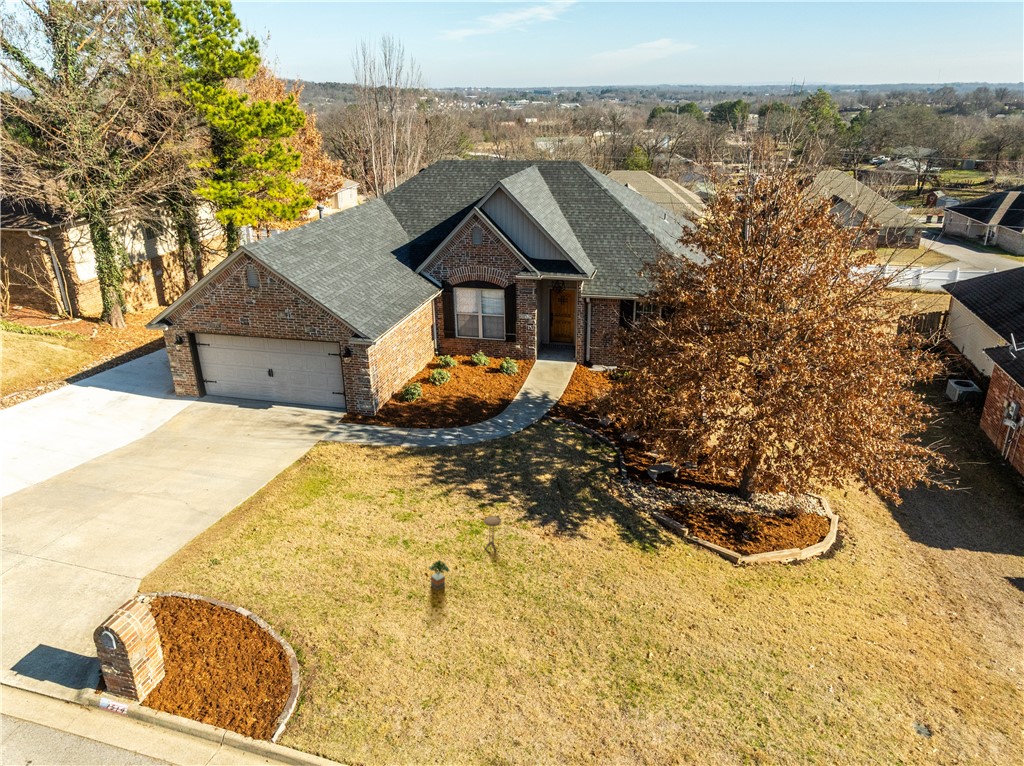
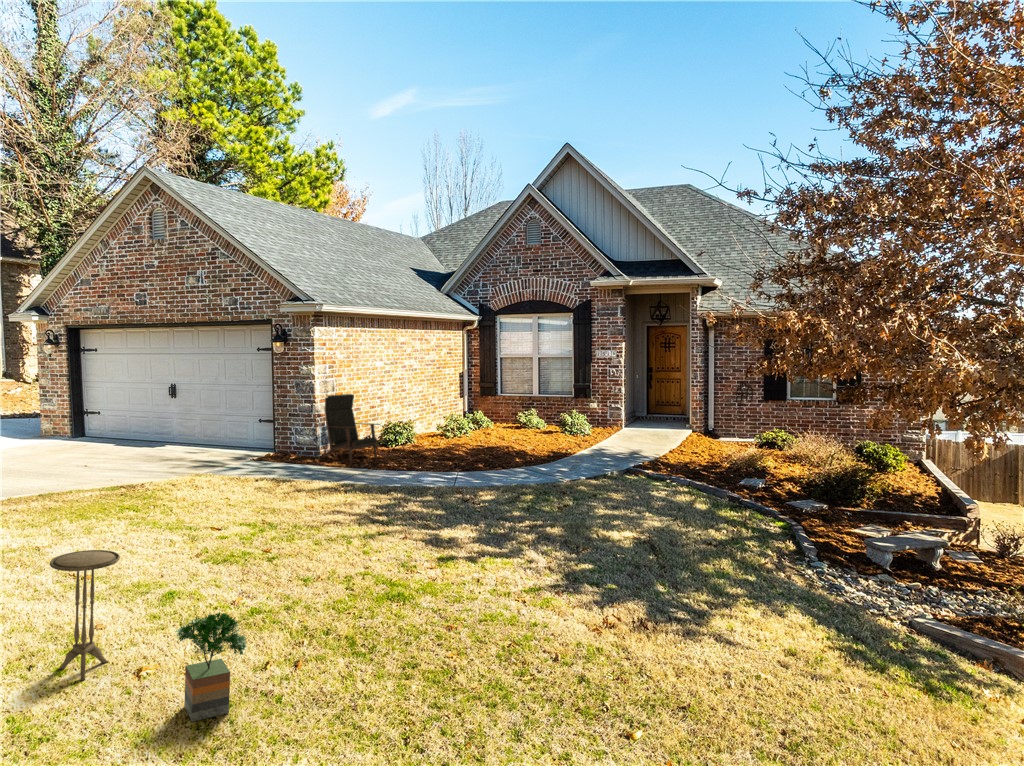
lounge chair: none [376,378,407,420] -> present [321,394,380,463]
side table: present [484,516,501,552] -> present [50,550,120,681]

